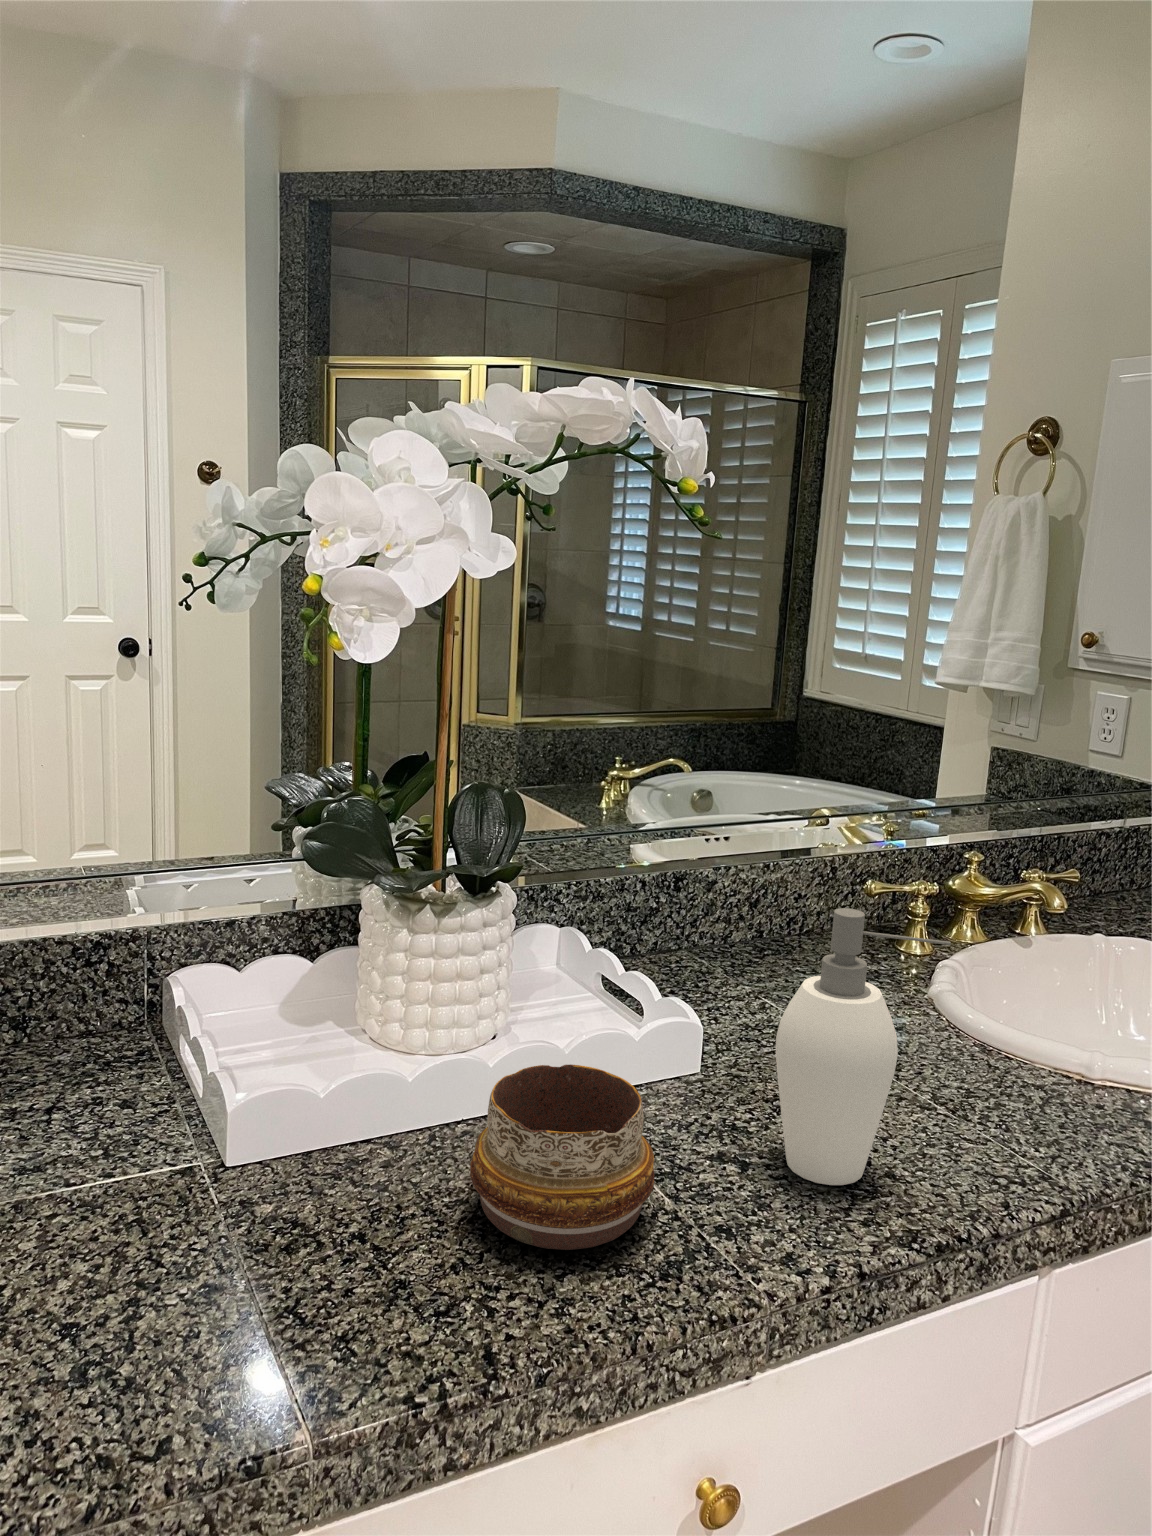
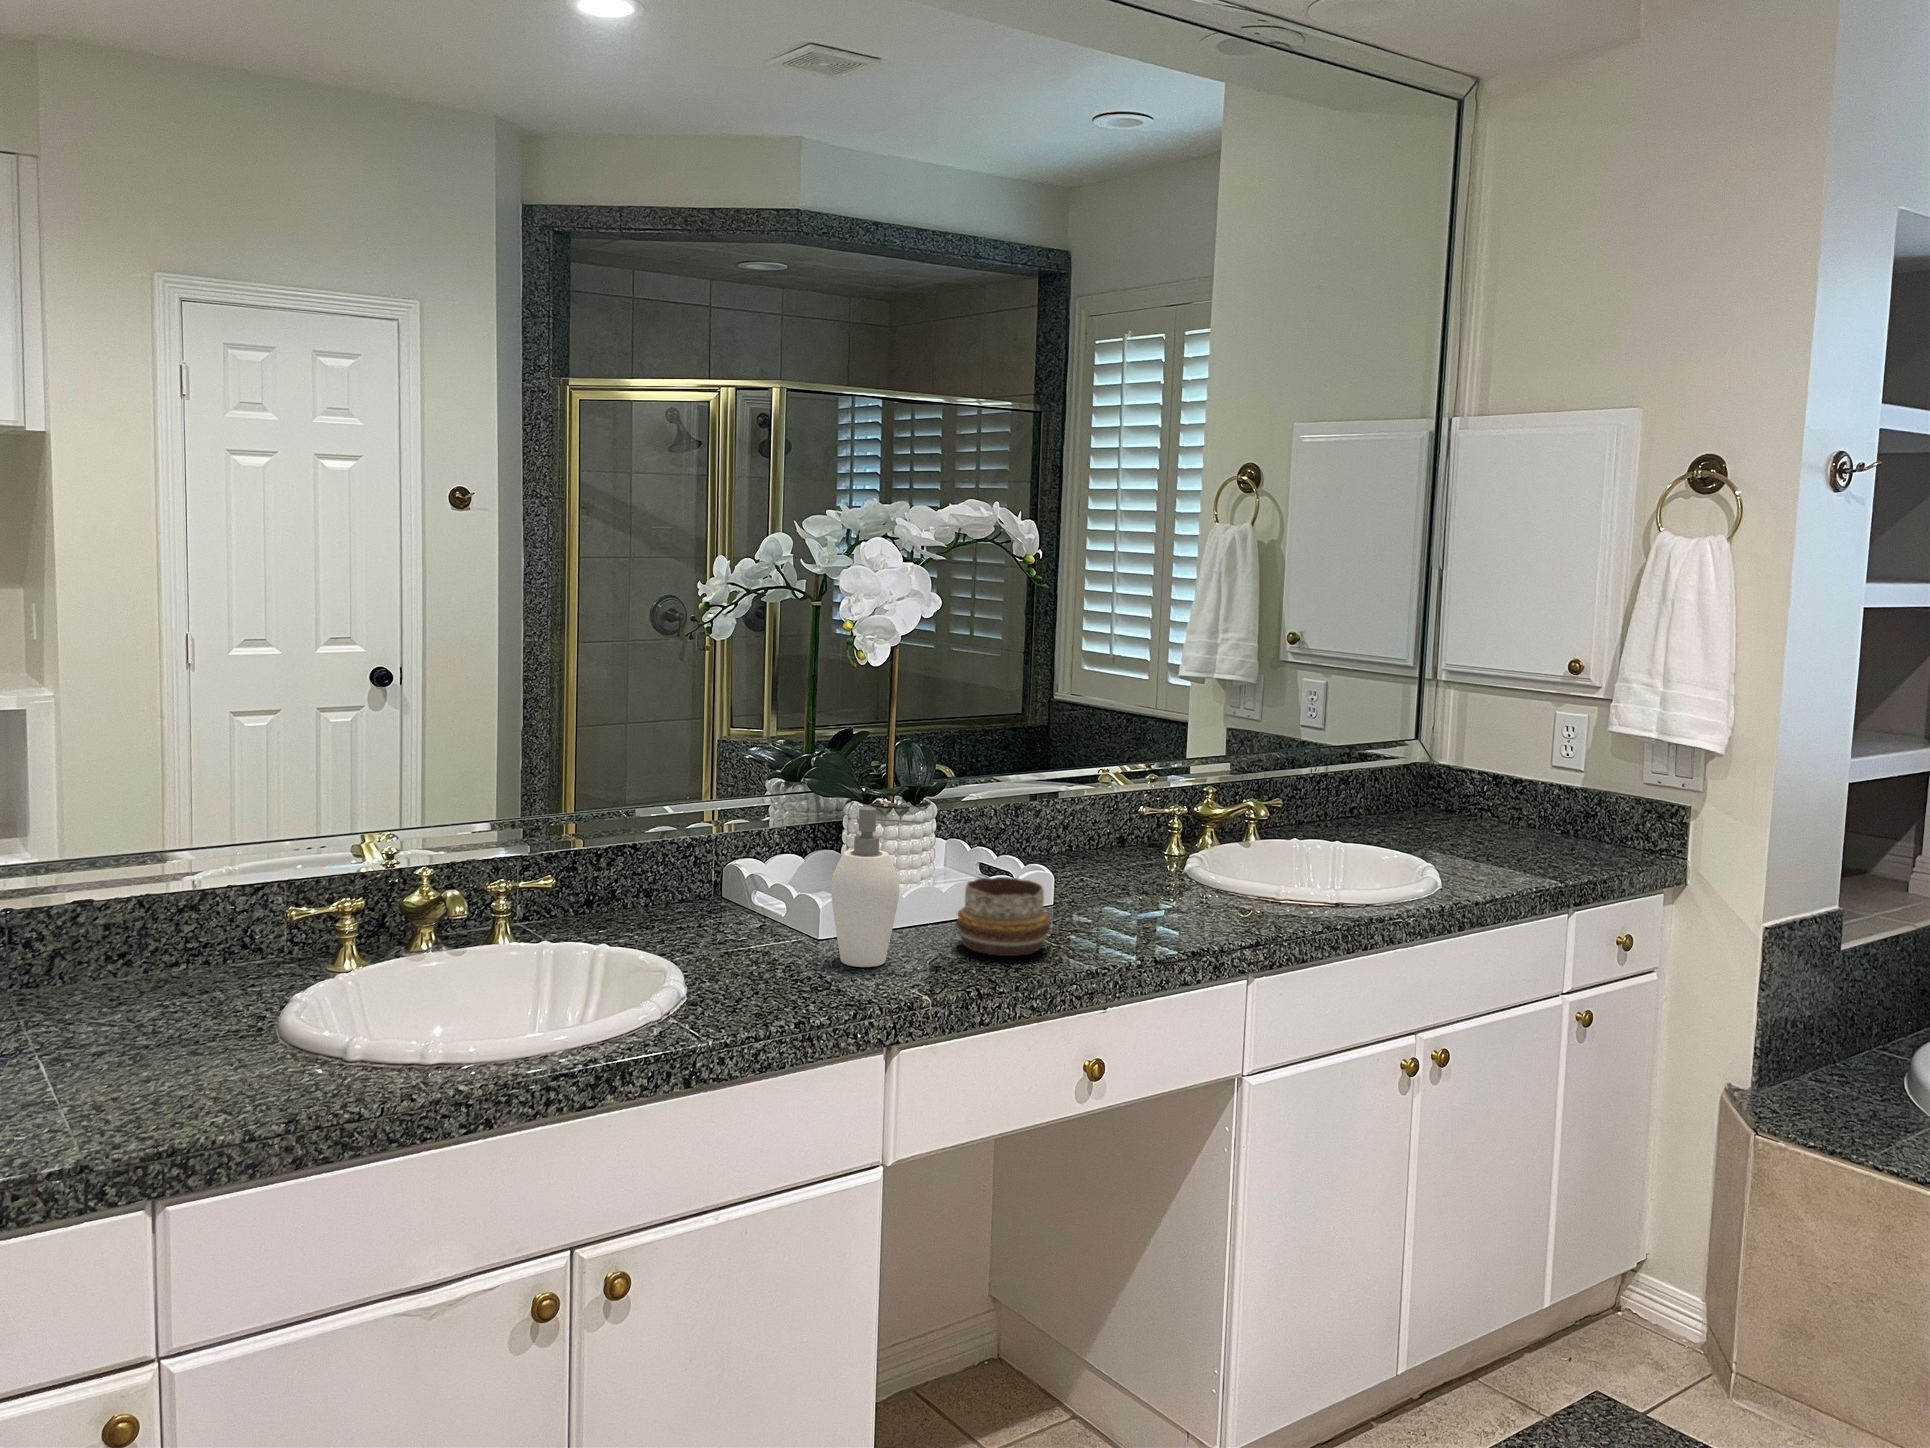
soap dispenser: present [776,908,951,1185] -> present [831,807,923,967]

